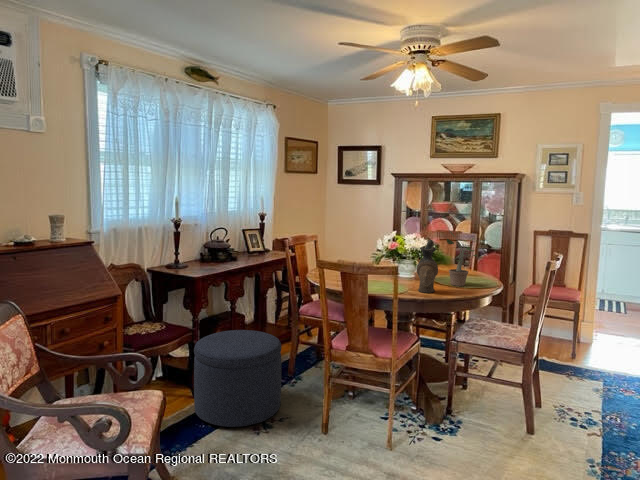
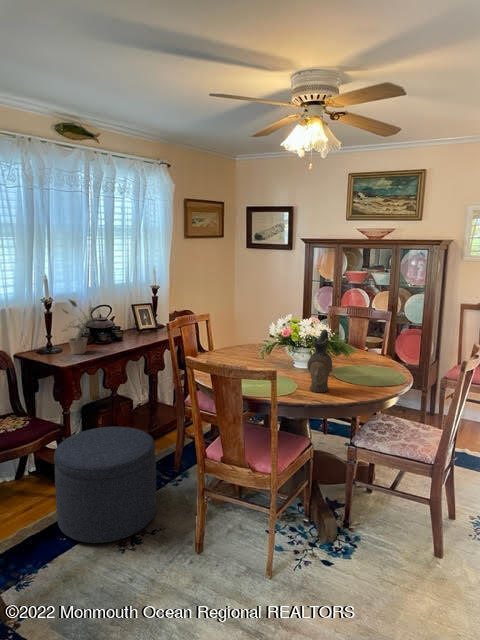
potted plant: present [447,232,477,286] -> present [63,299,96,354]

